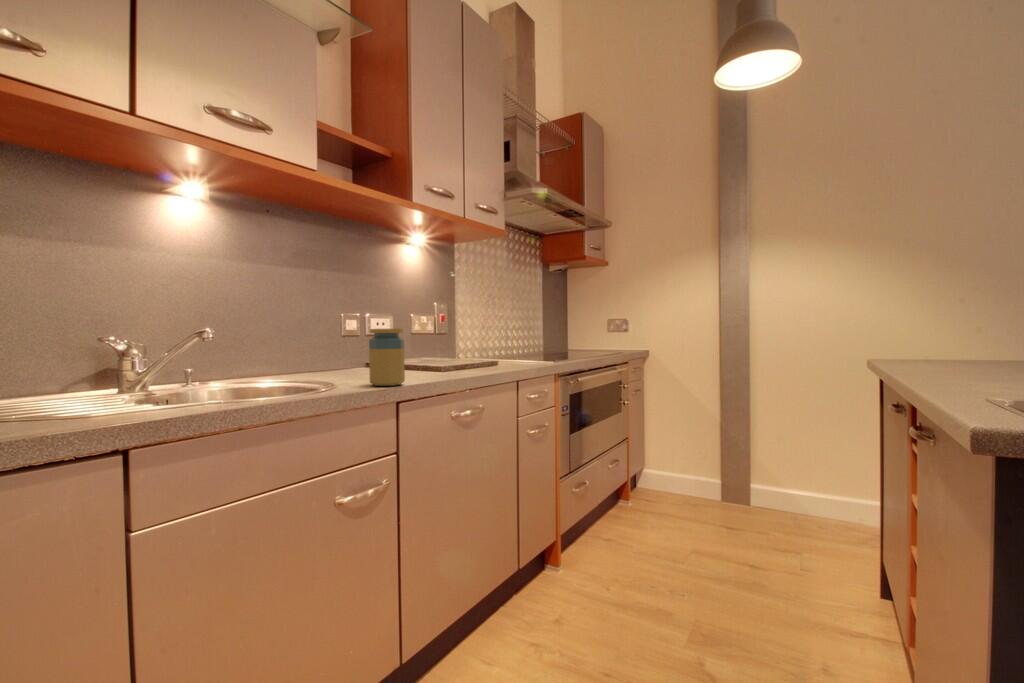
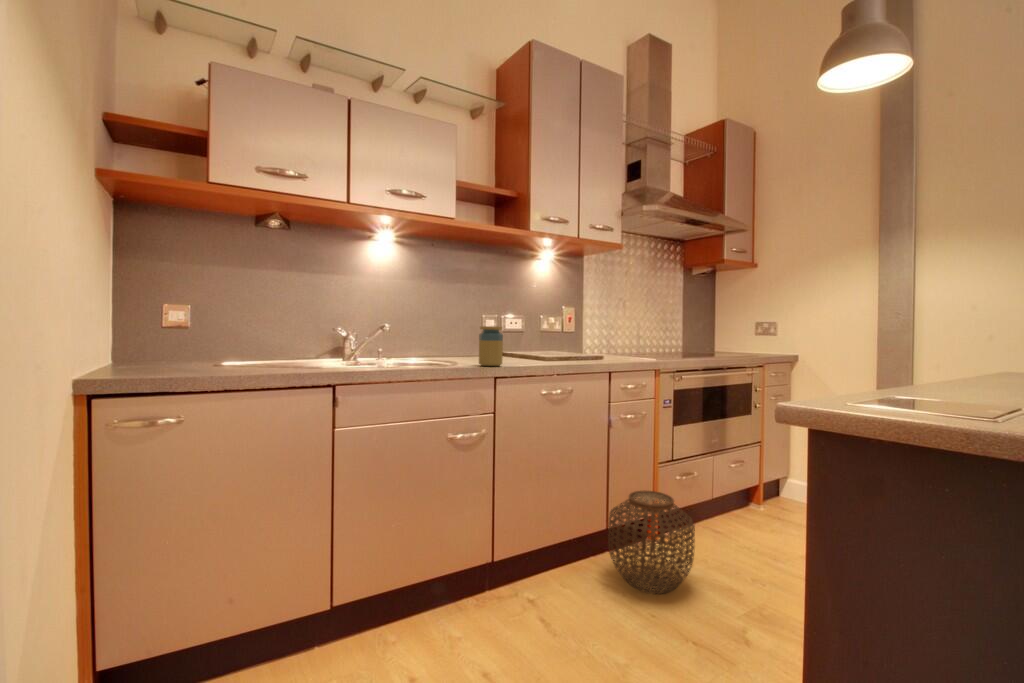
woven basket: none [530,517,628,642] -> present [608,490,695,594]

